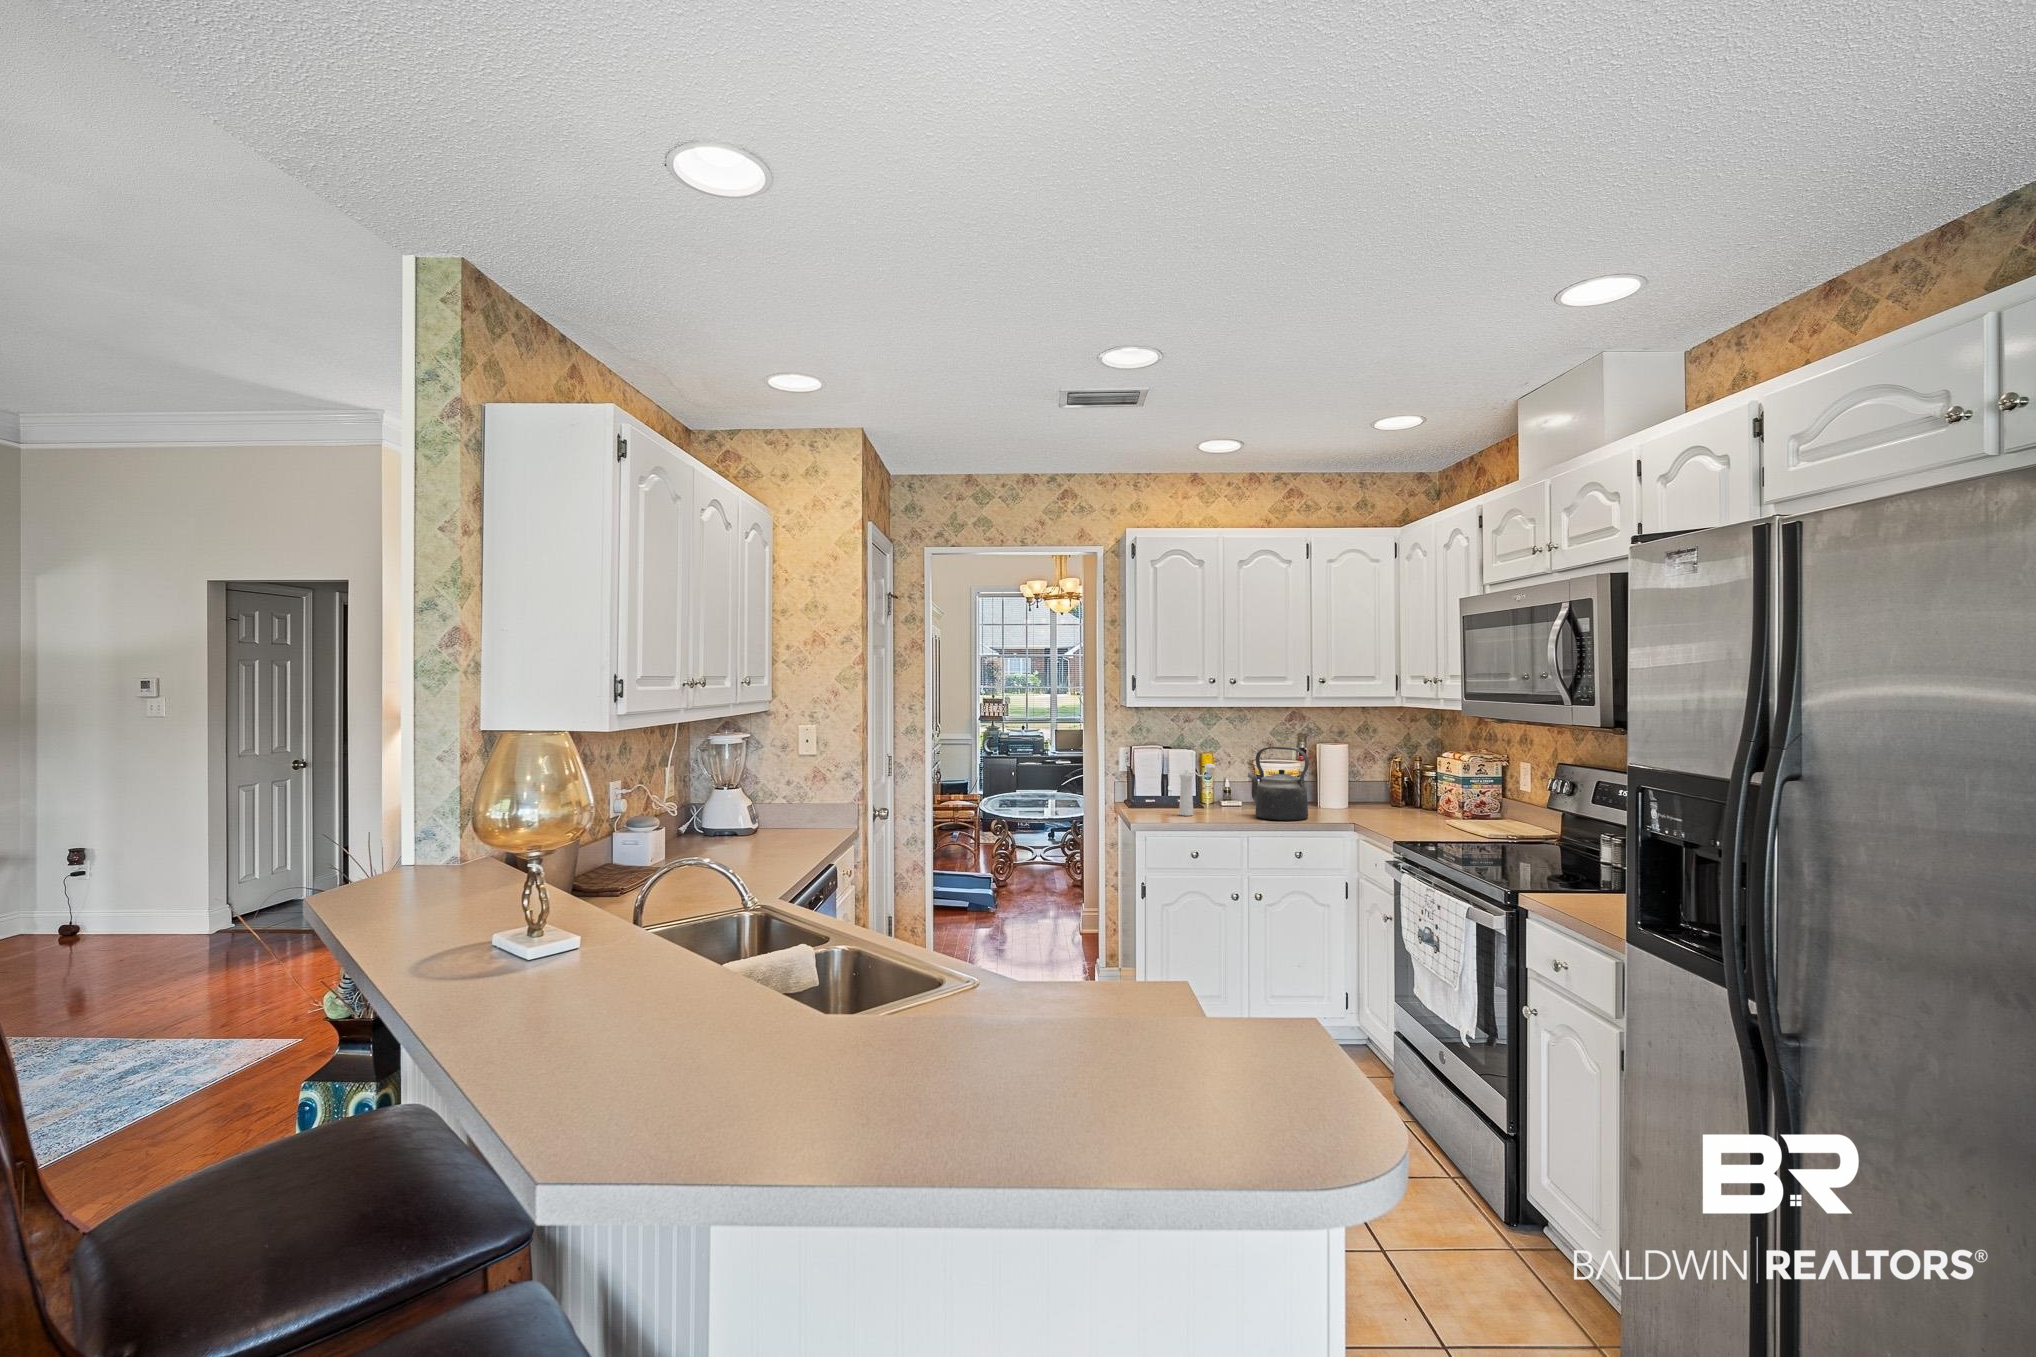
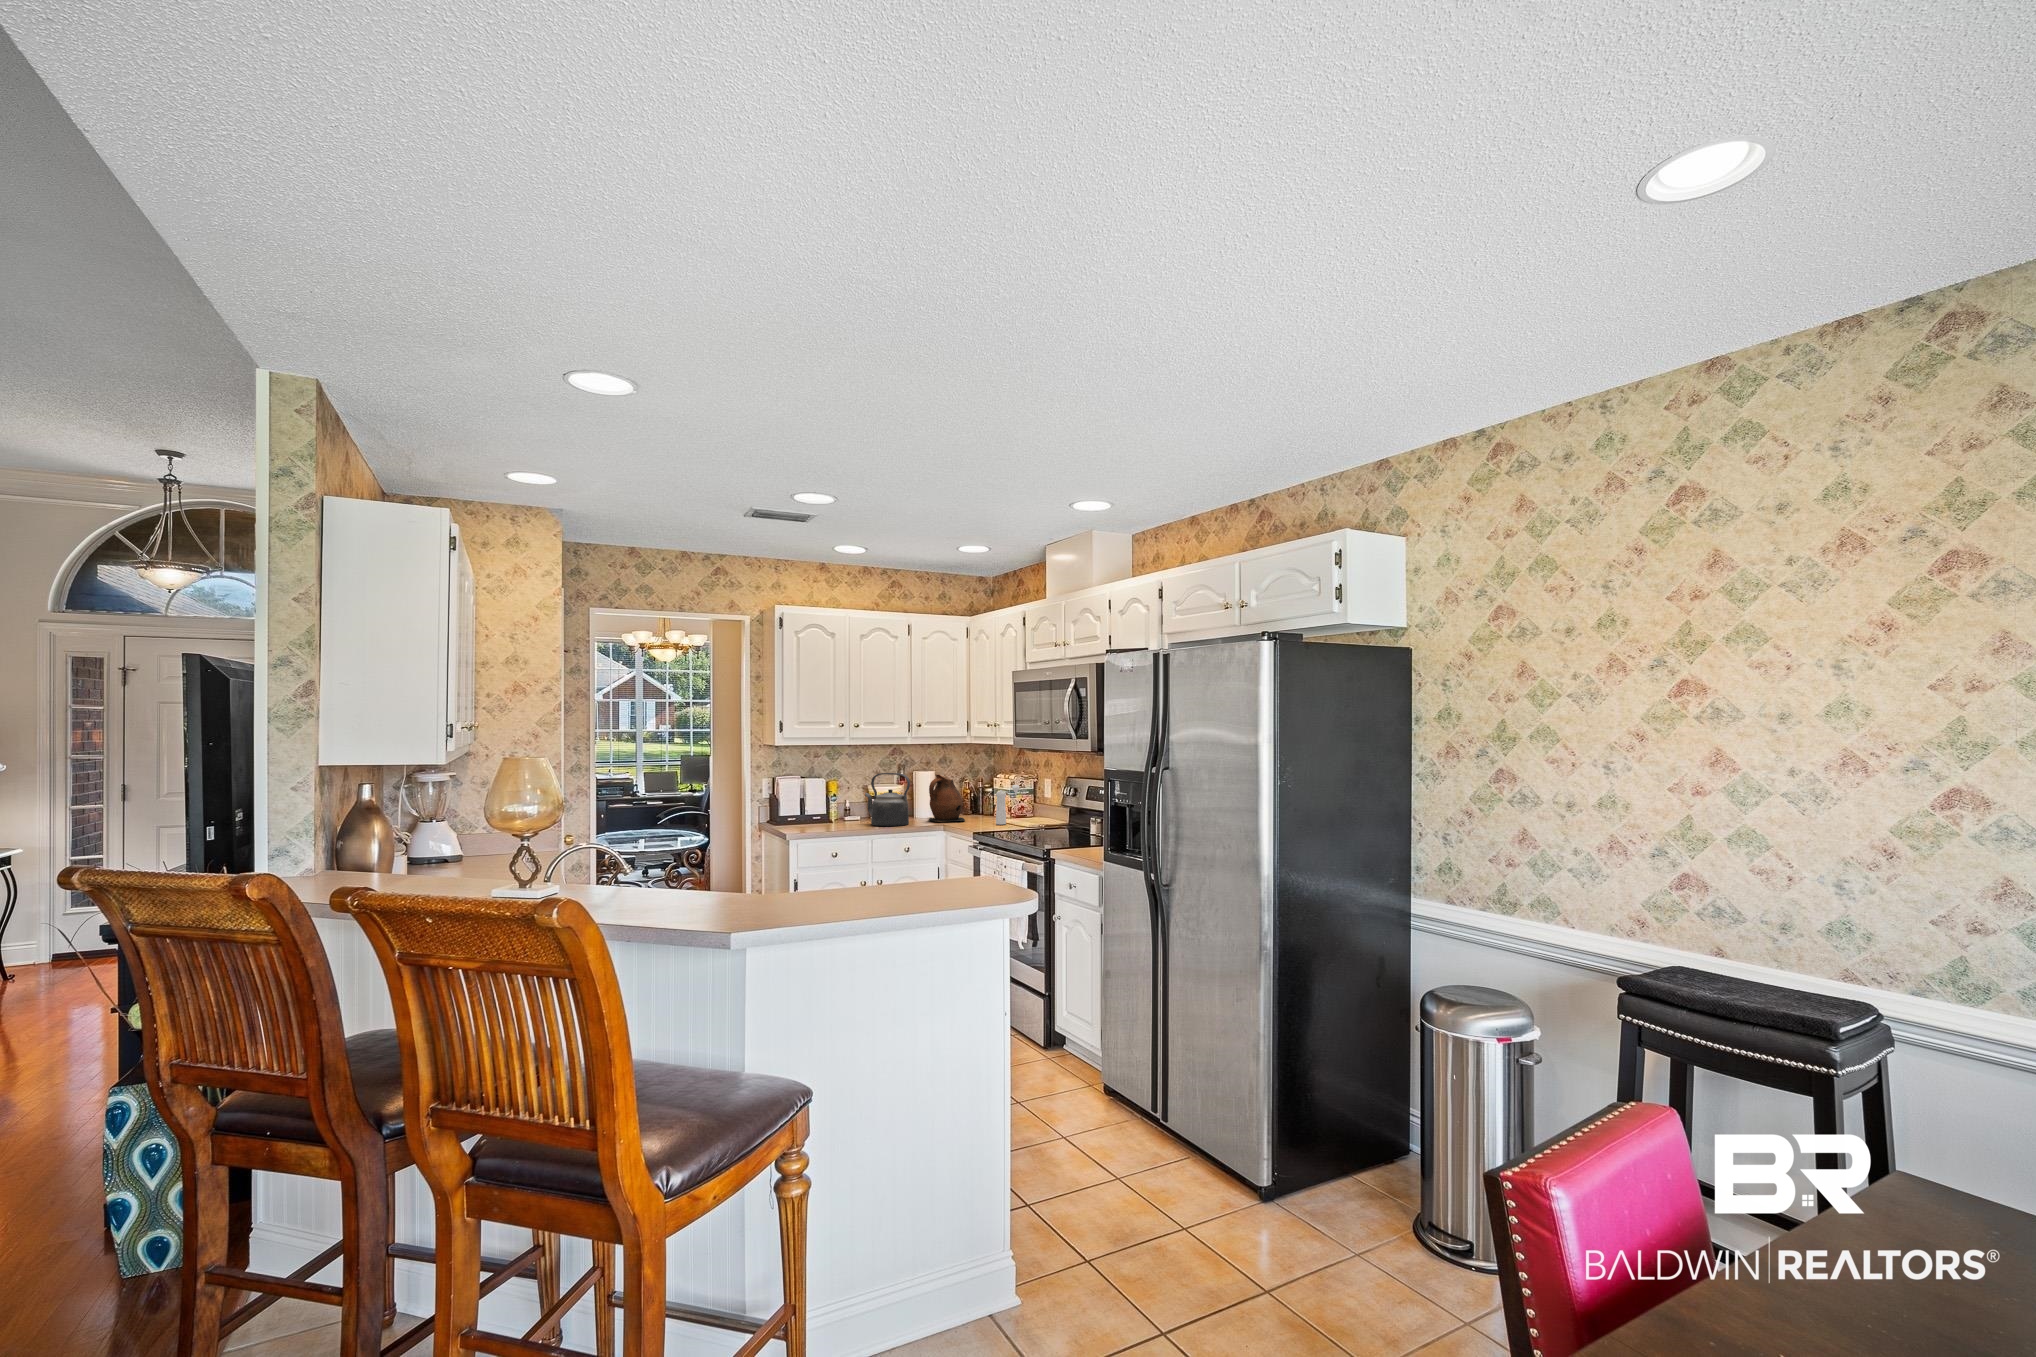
ceramic pitcher: none [1336,750,1392,819] -> present [929,774,965,821]
pepper mill: present [1179,764,1215,816] -> present [996,785,1020,825]

